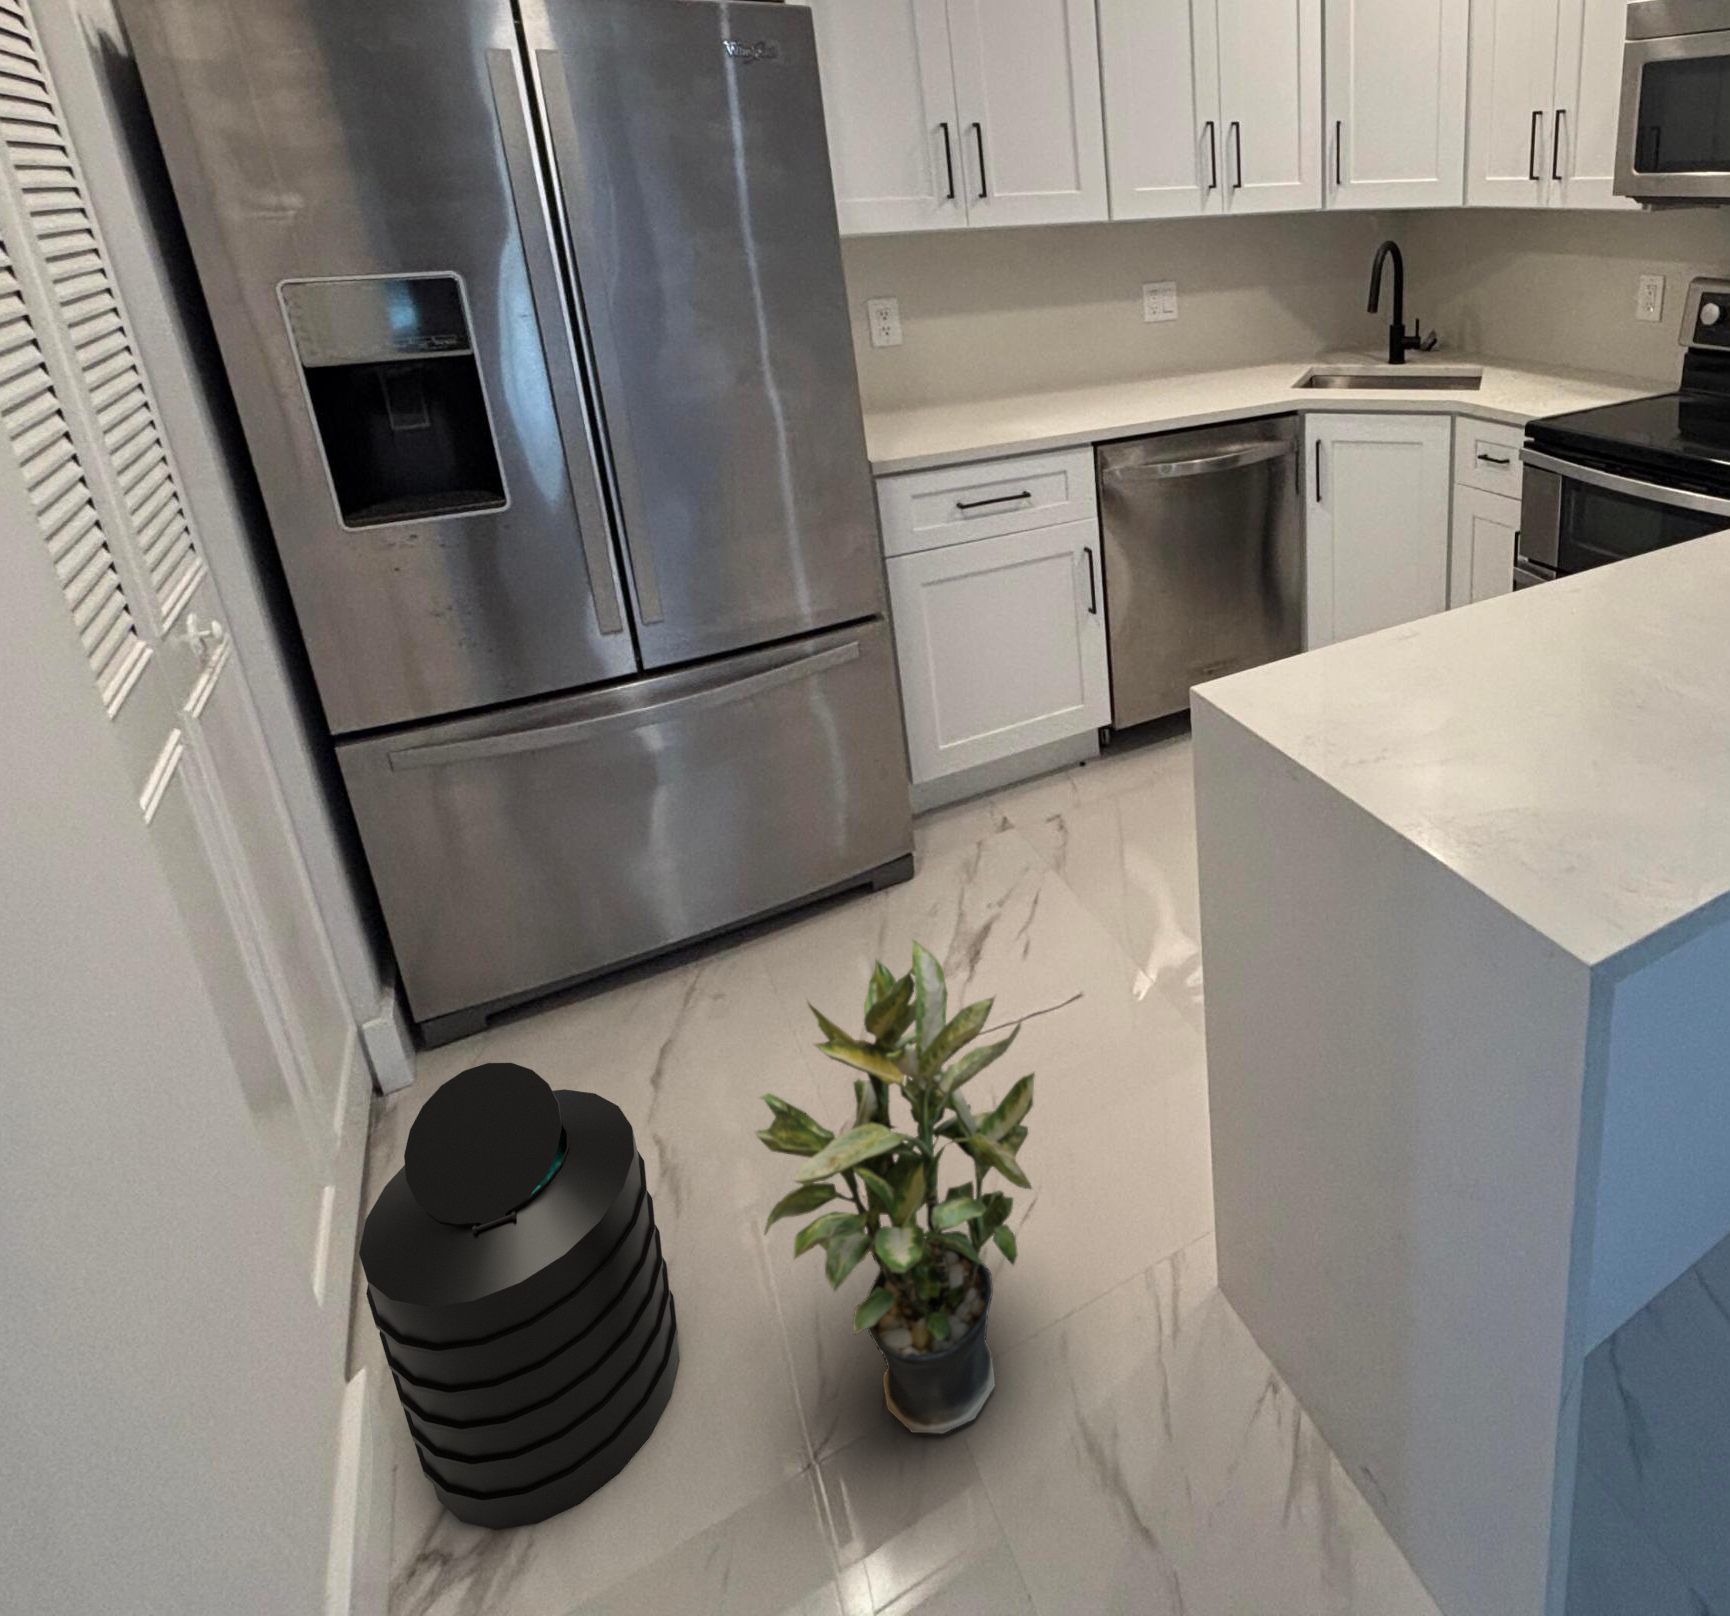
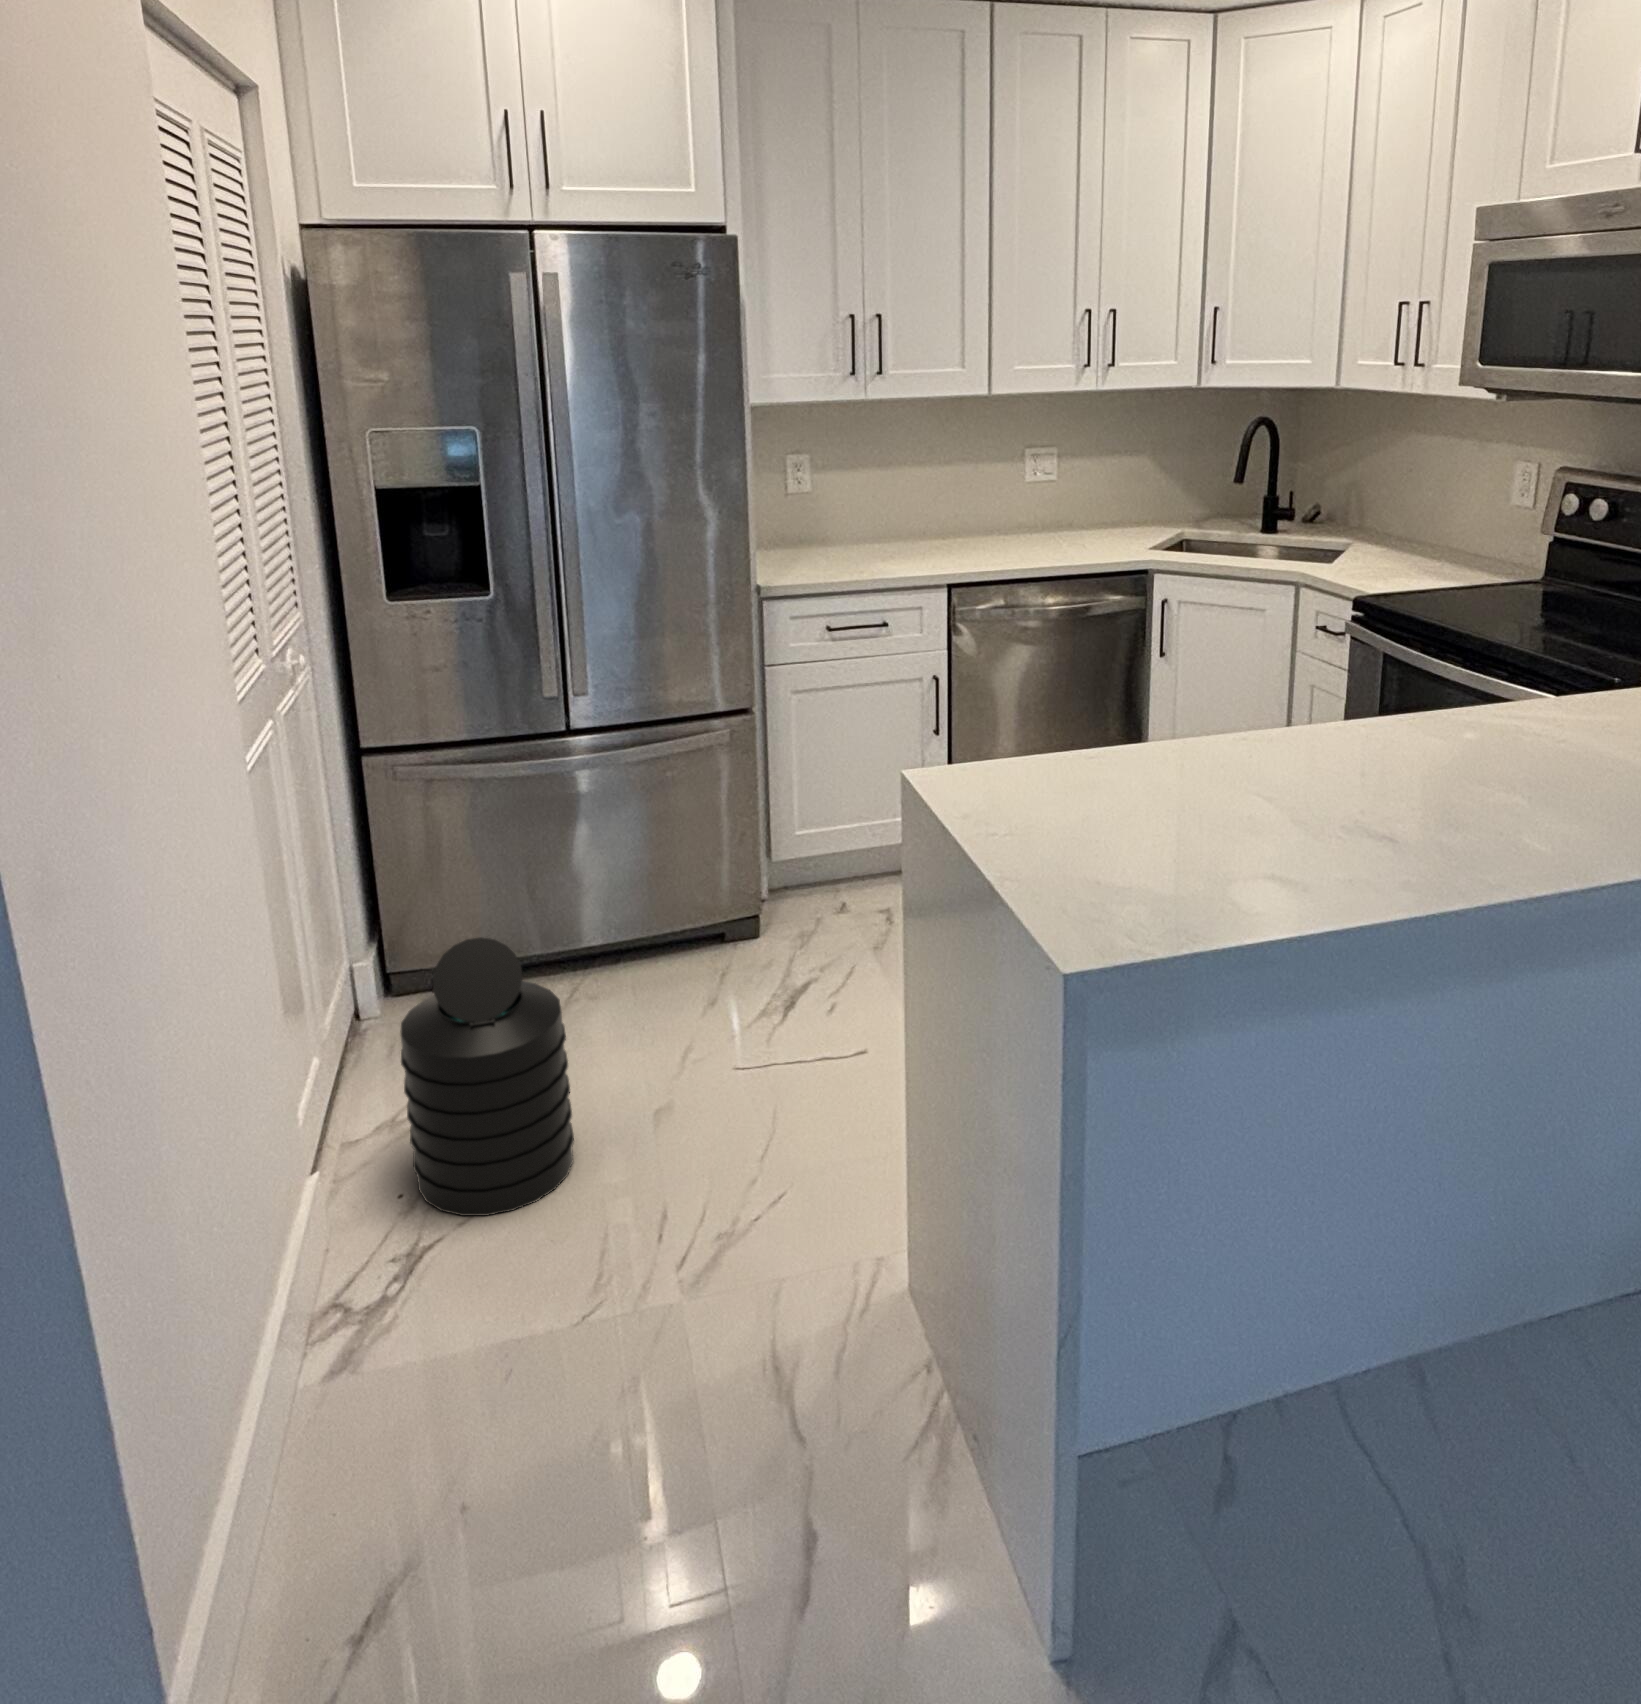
potted plant: present [756,941,1035,1433] -> none [639,889,815,1203]

